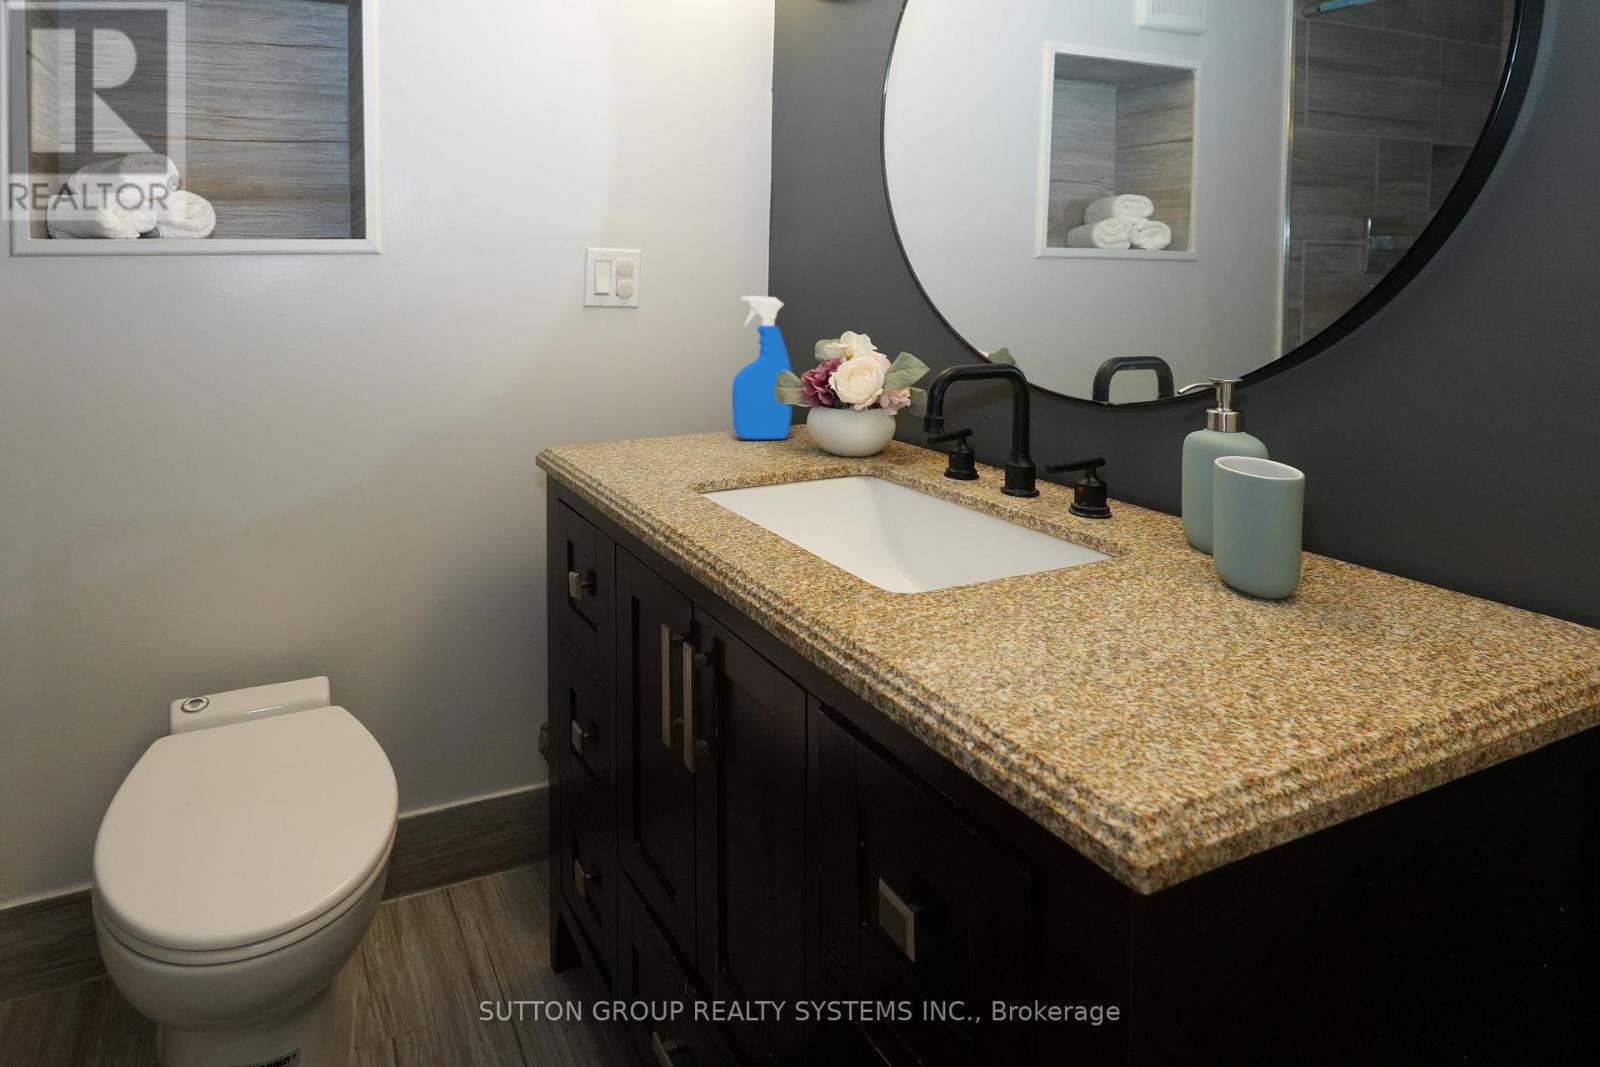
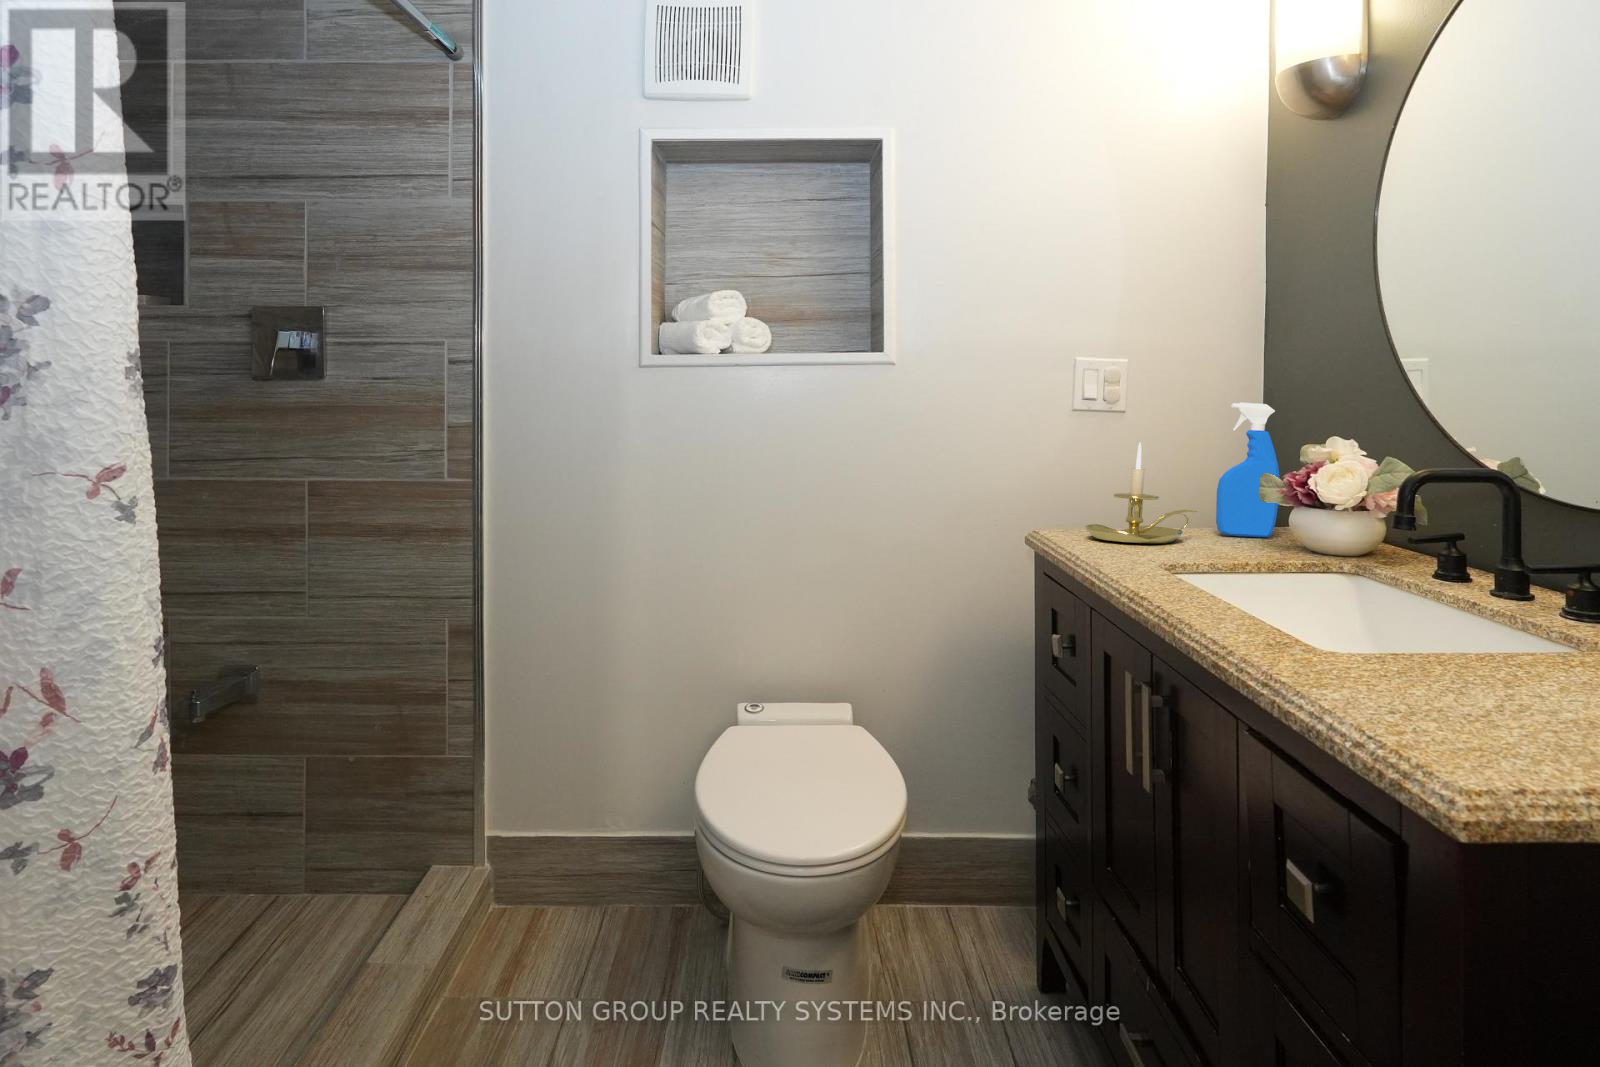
candle holder: none [597,343,715,457] -> present [1085,443,1197,543]

